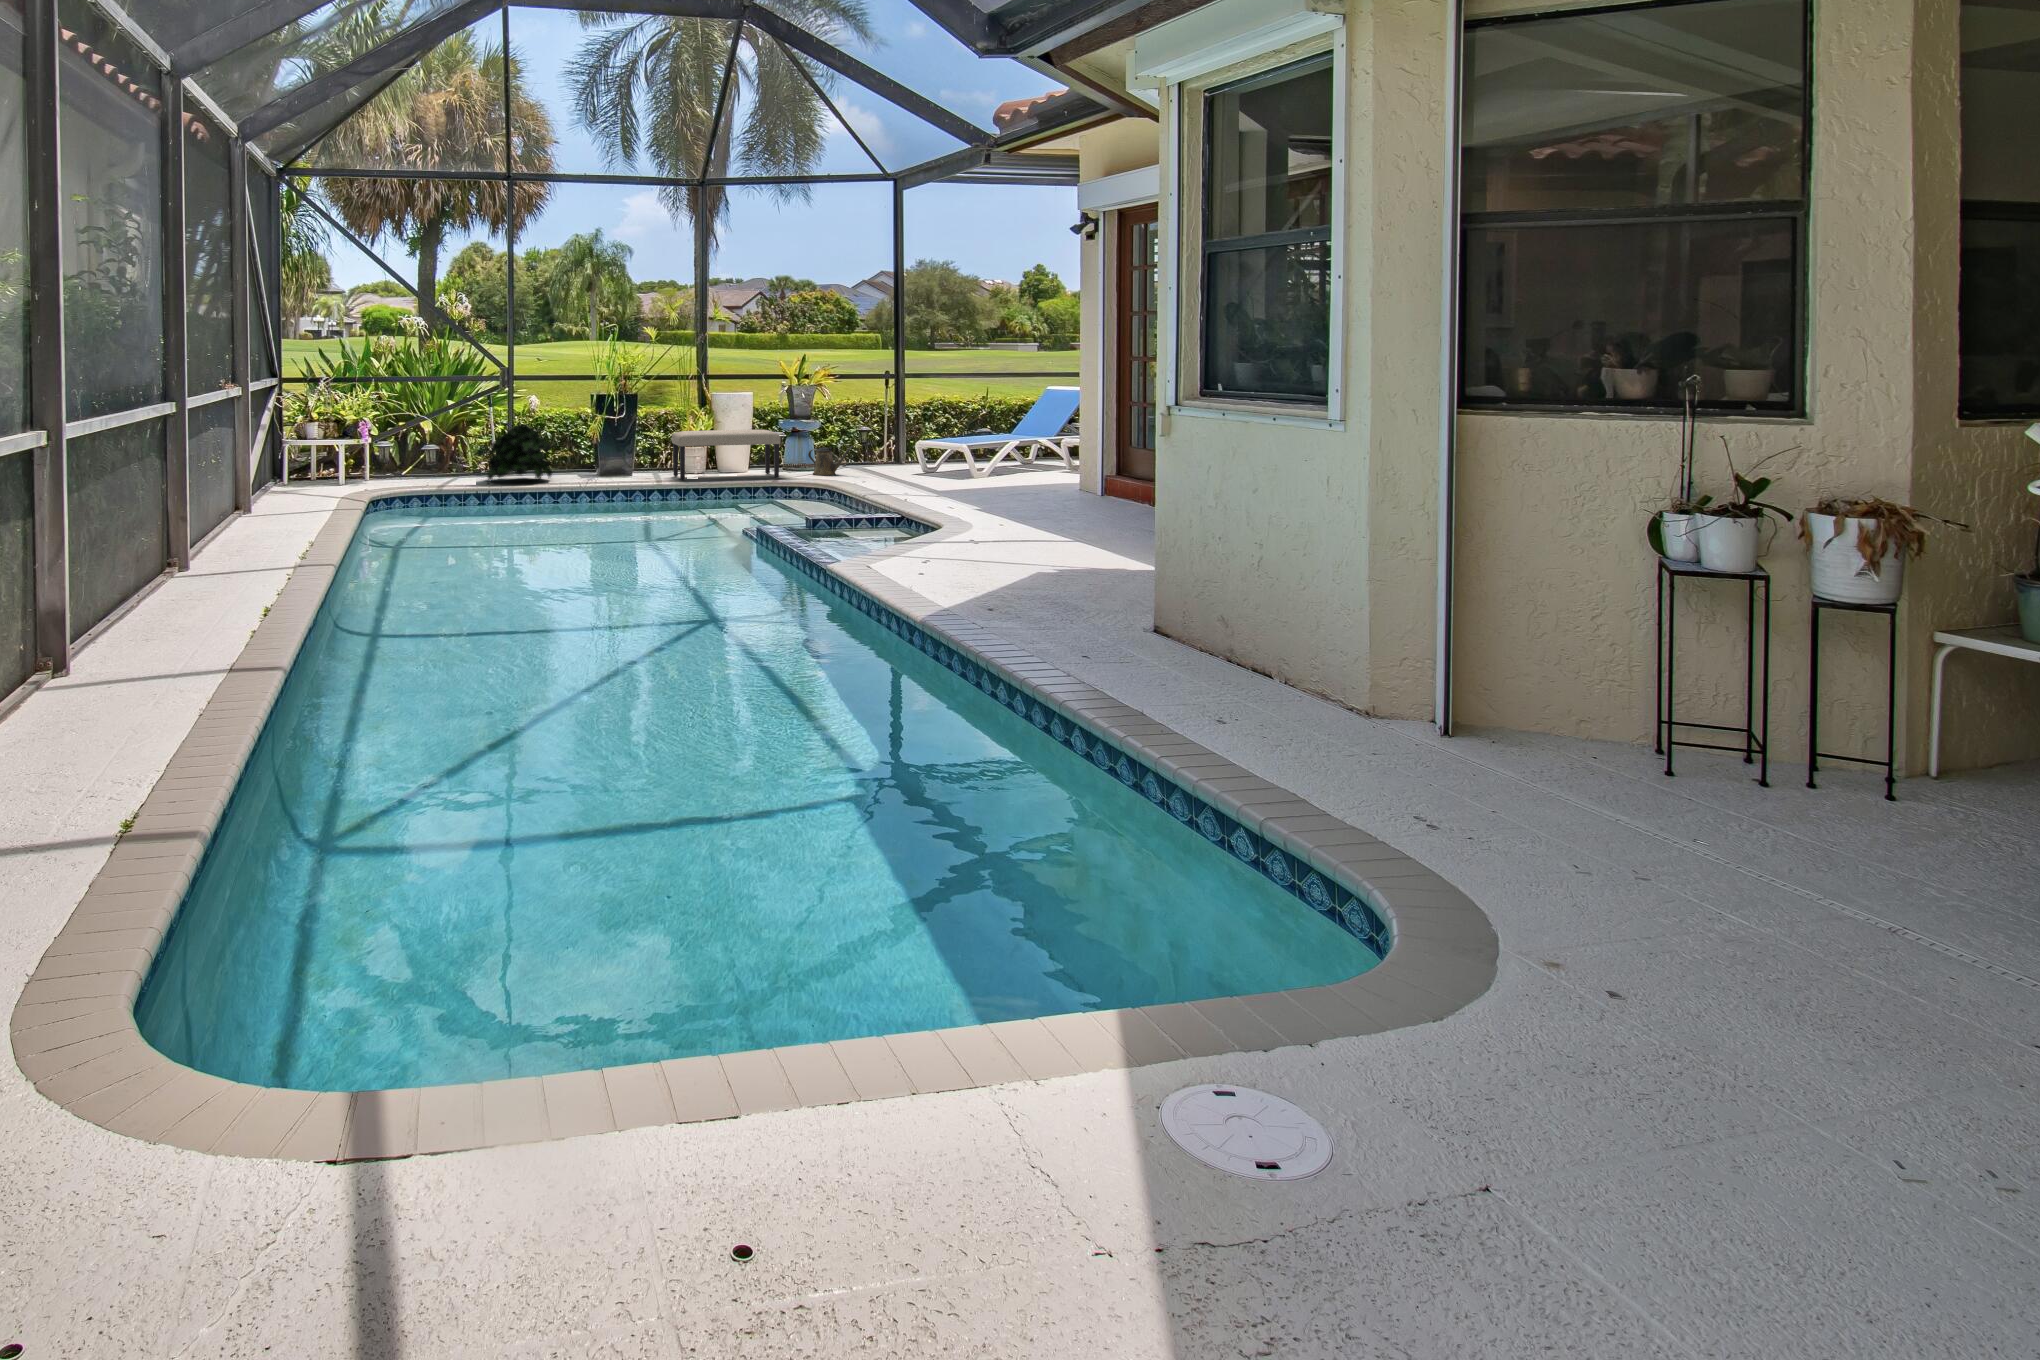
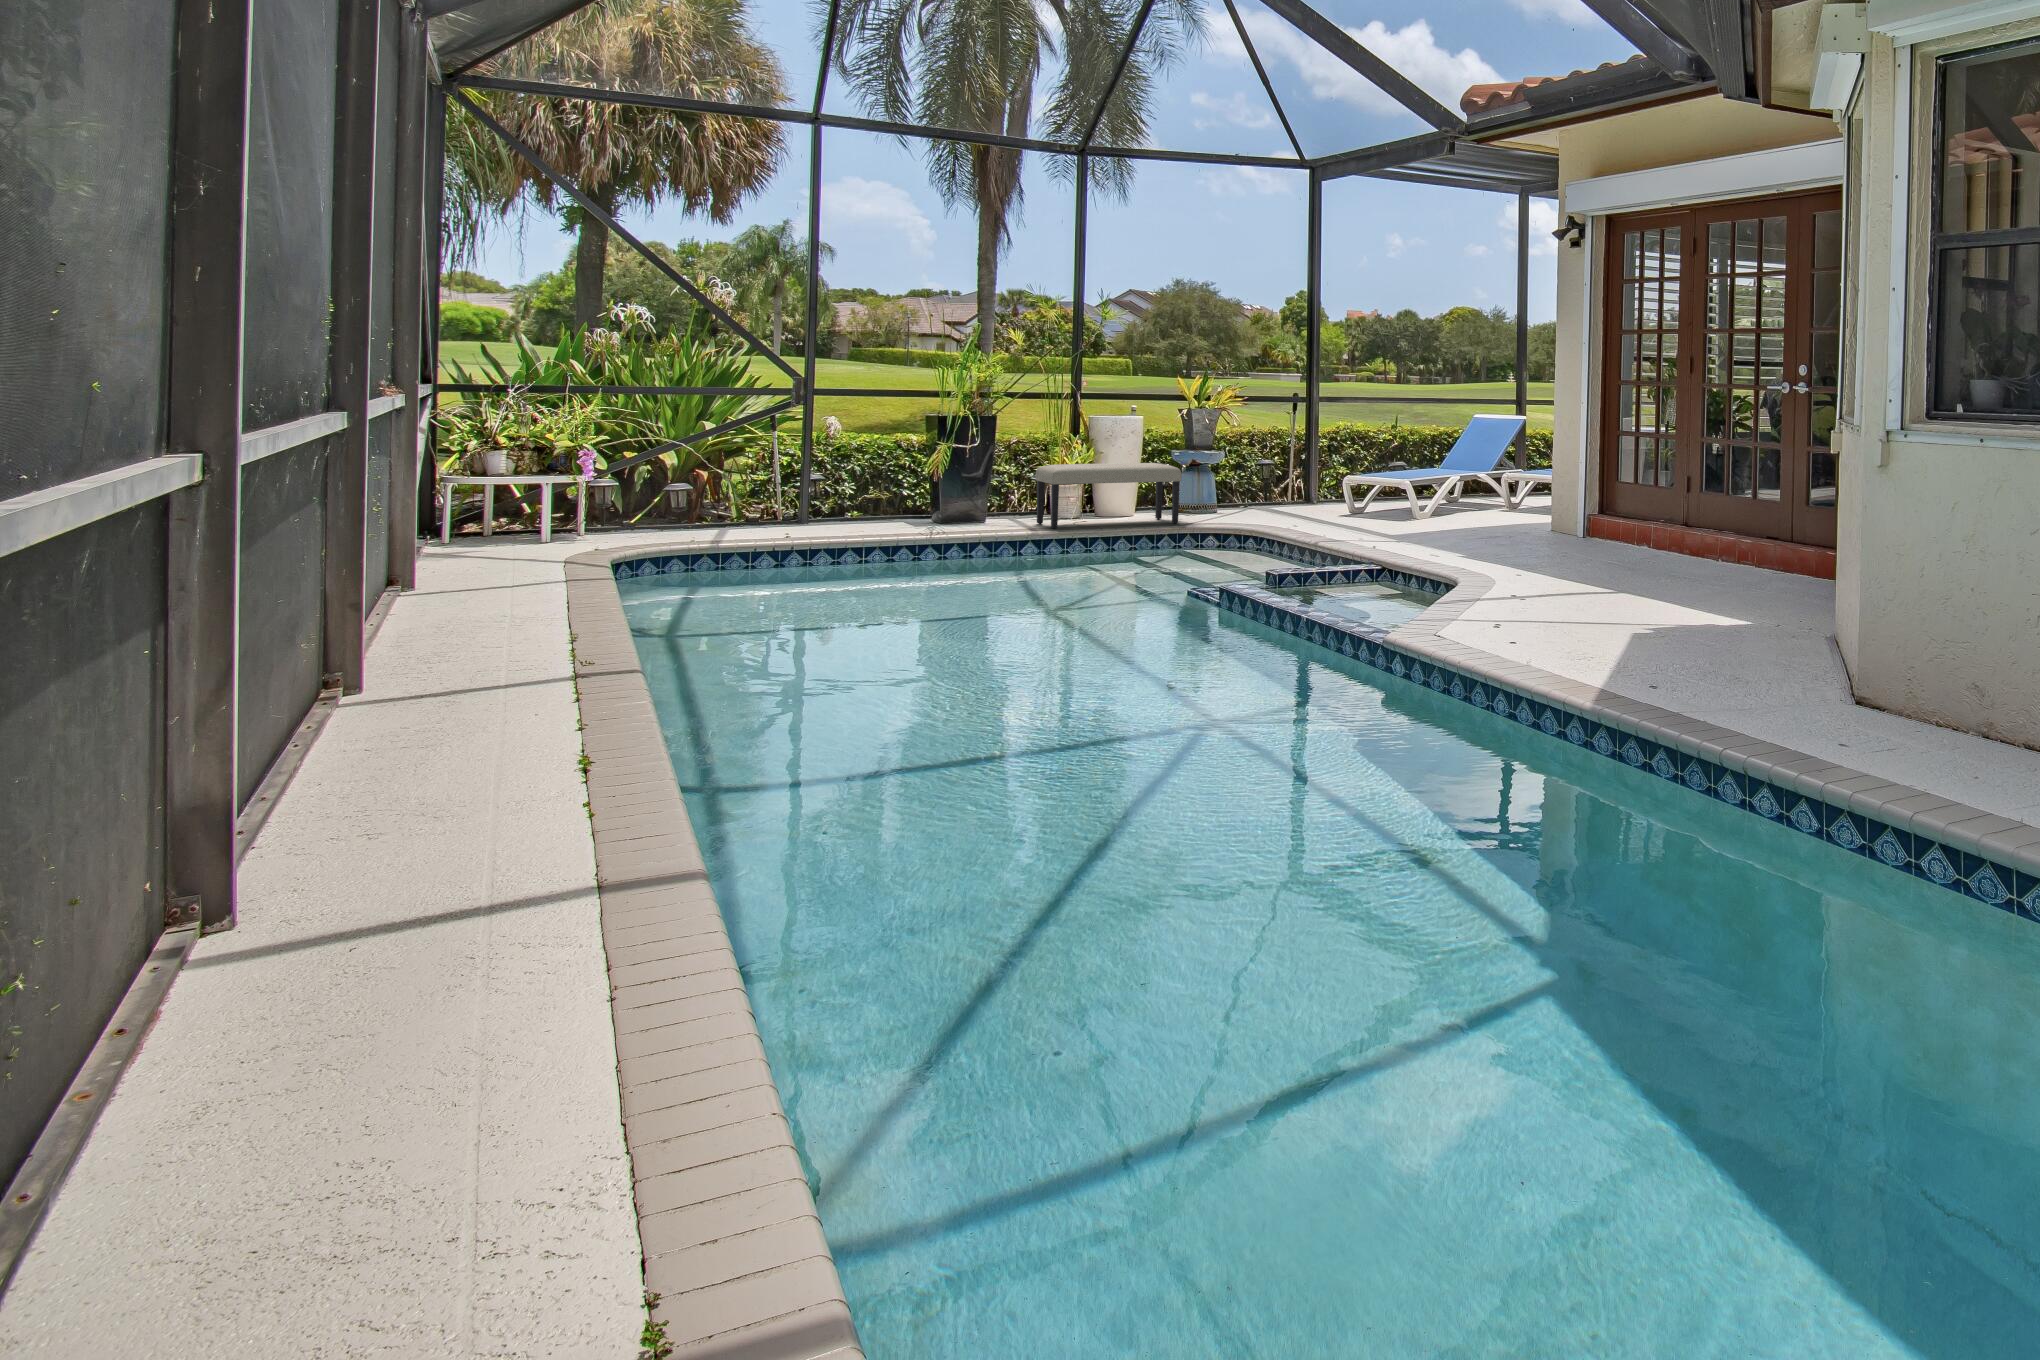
potted plant: present [487,423,552,481] -> none [768,453,872,536]
watering can: present [808,446,853,475] -> none [1210,483,1271,520]

